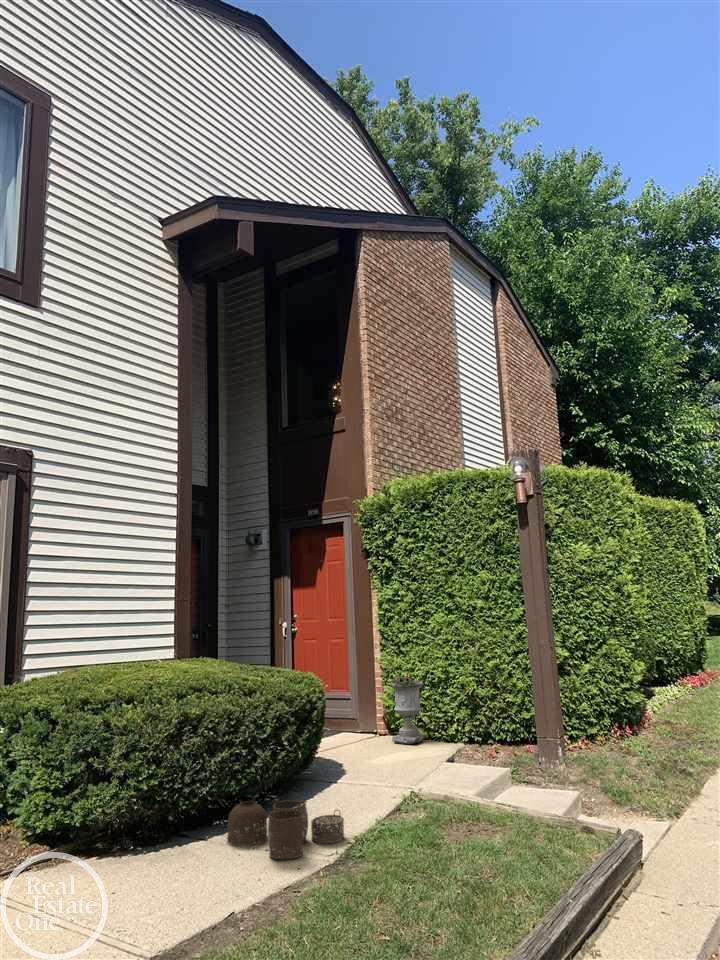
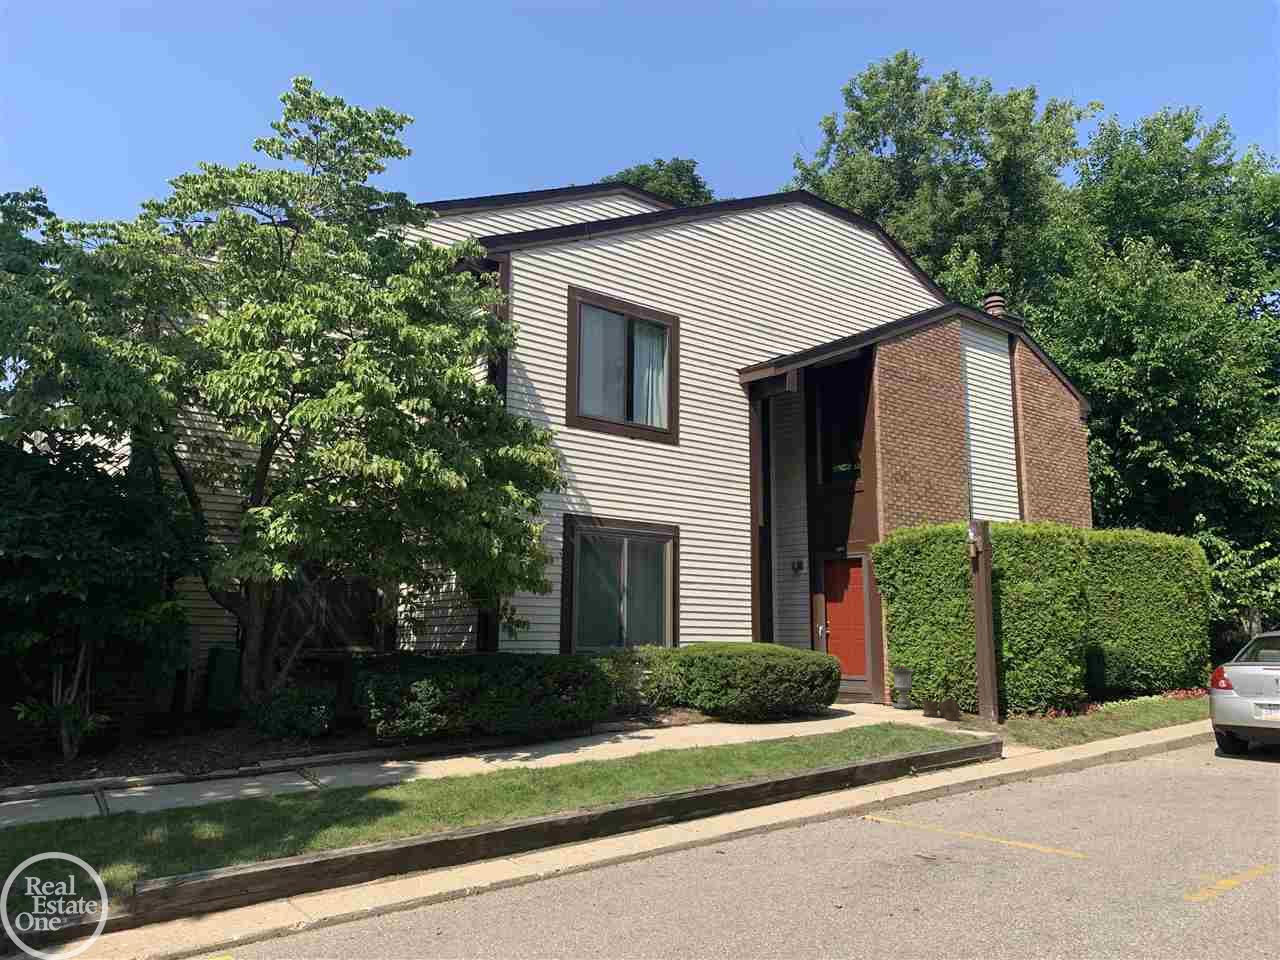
woven basket: present [227,797,344,859] -> present [923,699,960,720]

